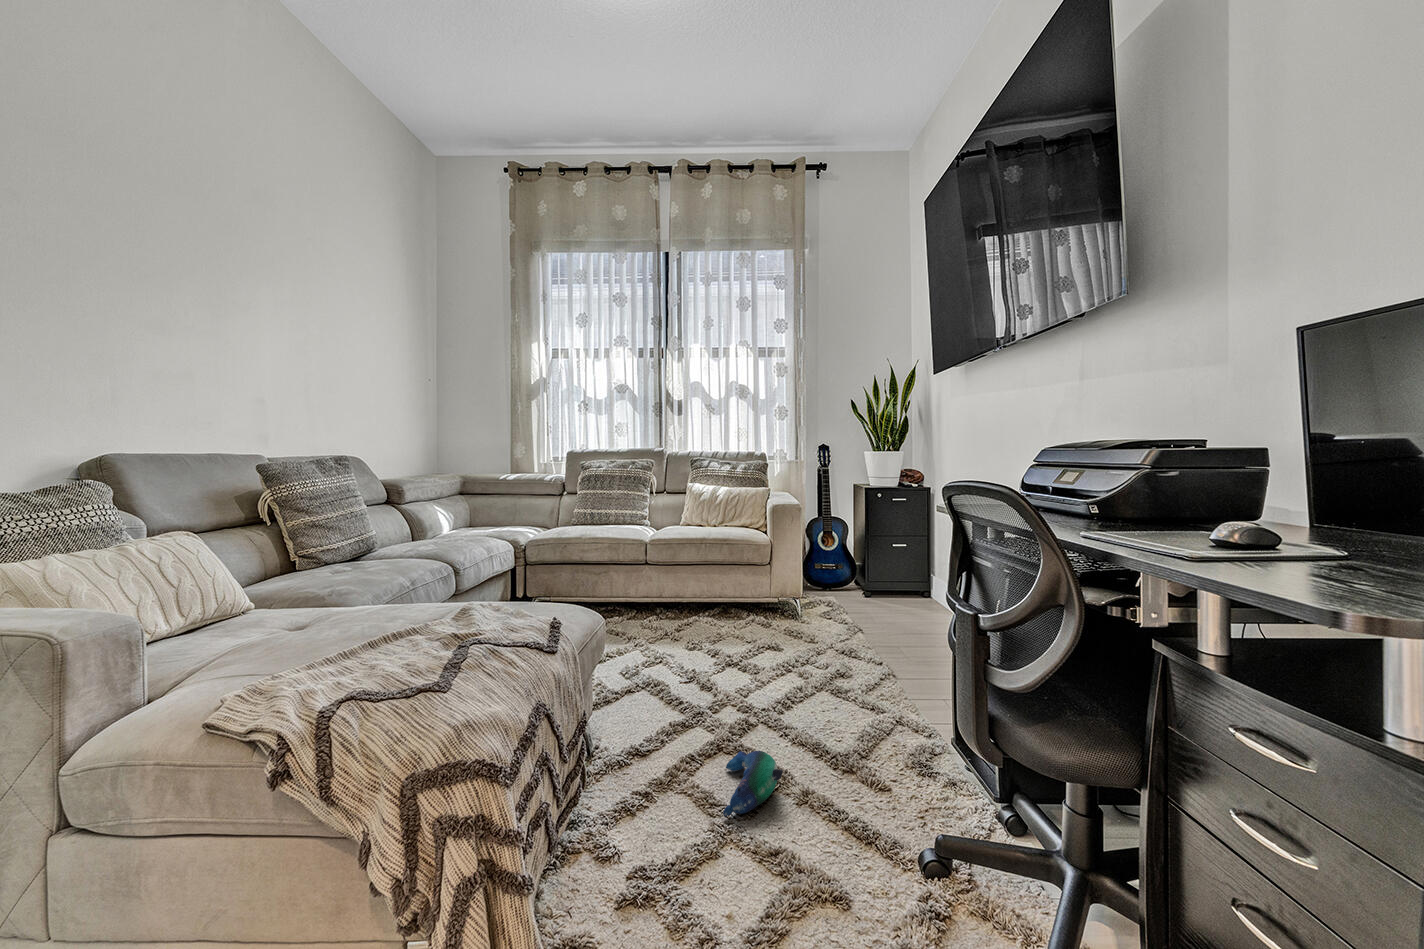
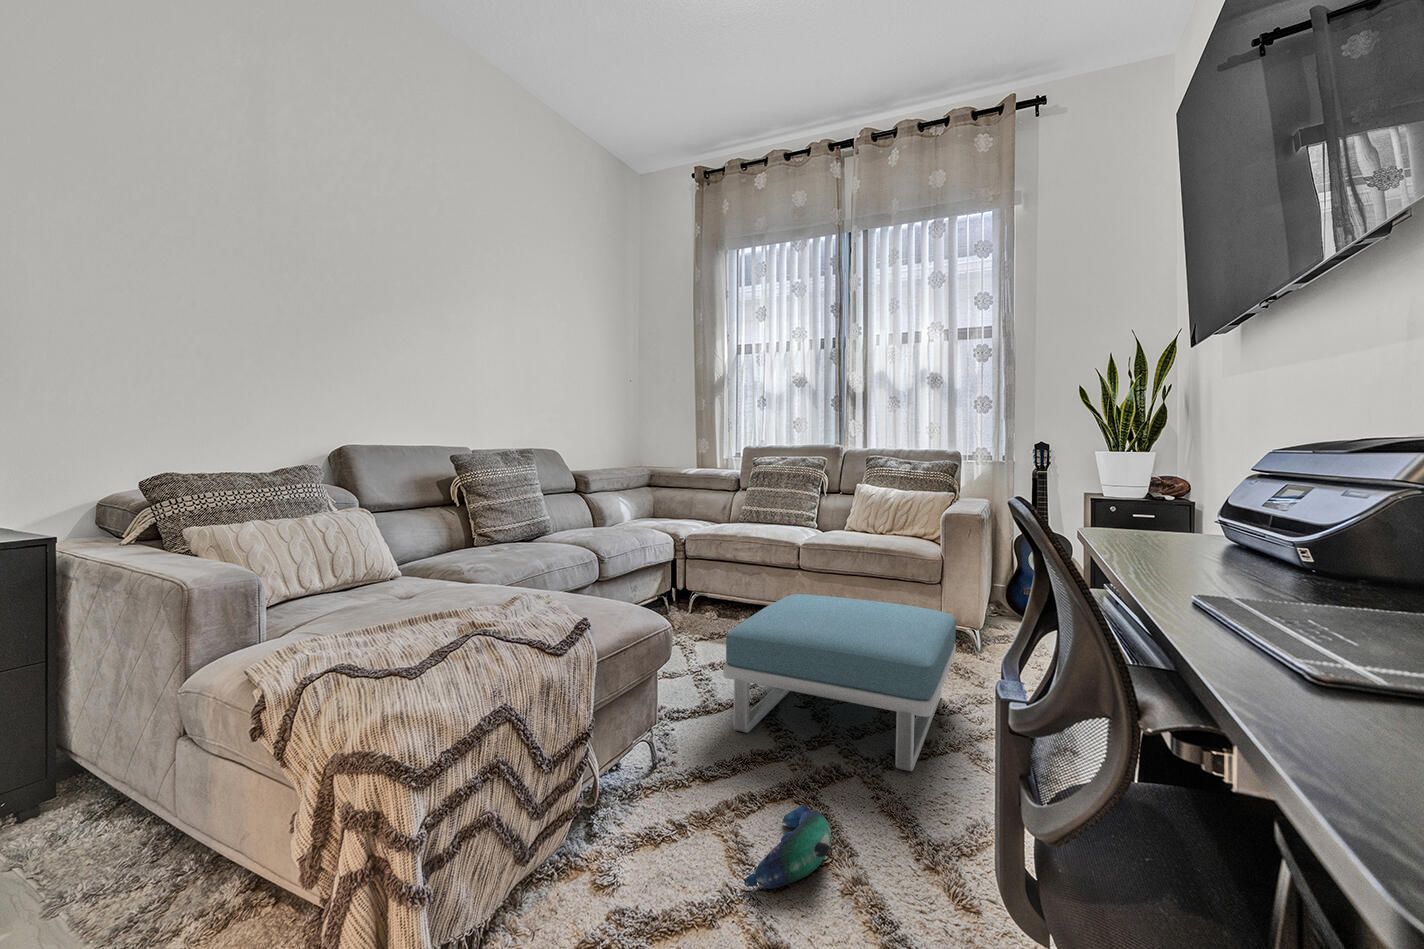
footstool: none [630,585,817,715] -> present [723,594,956,771]

